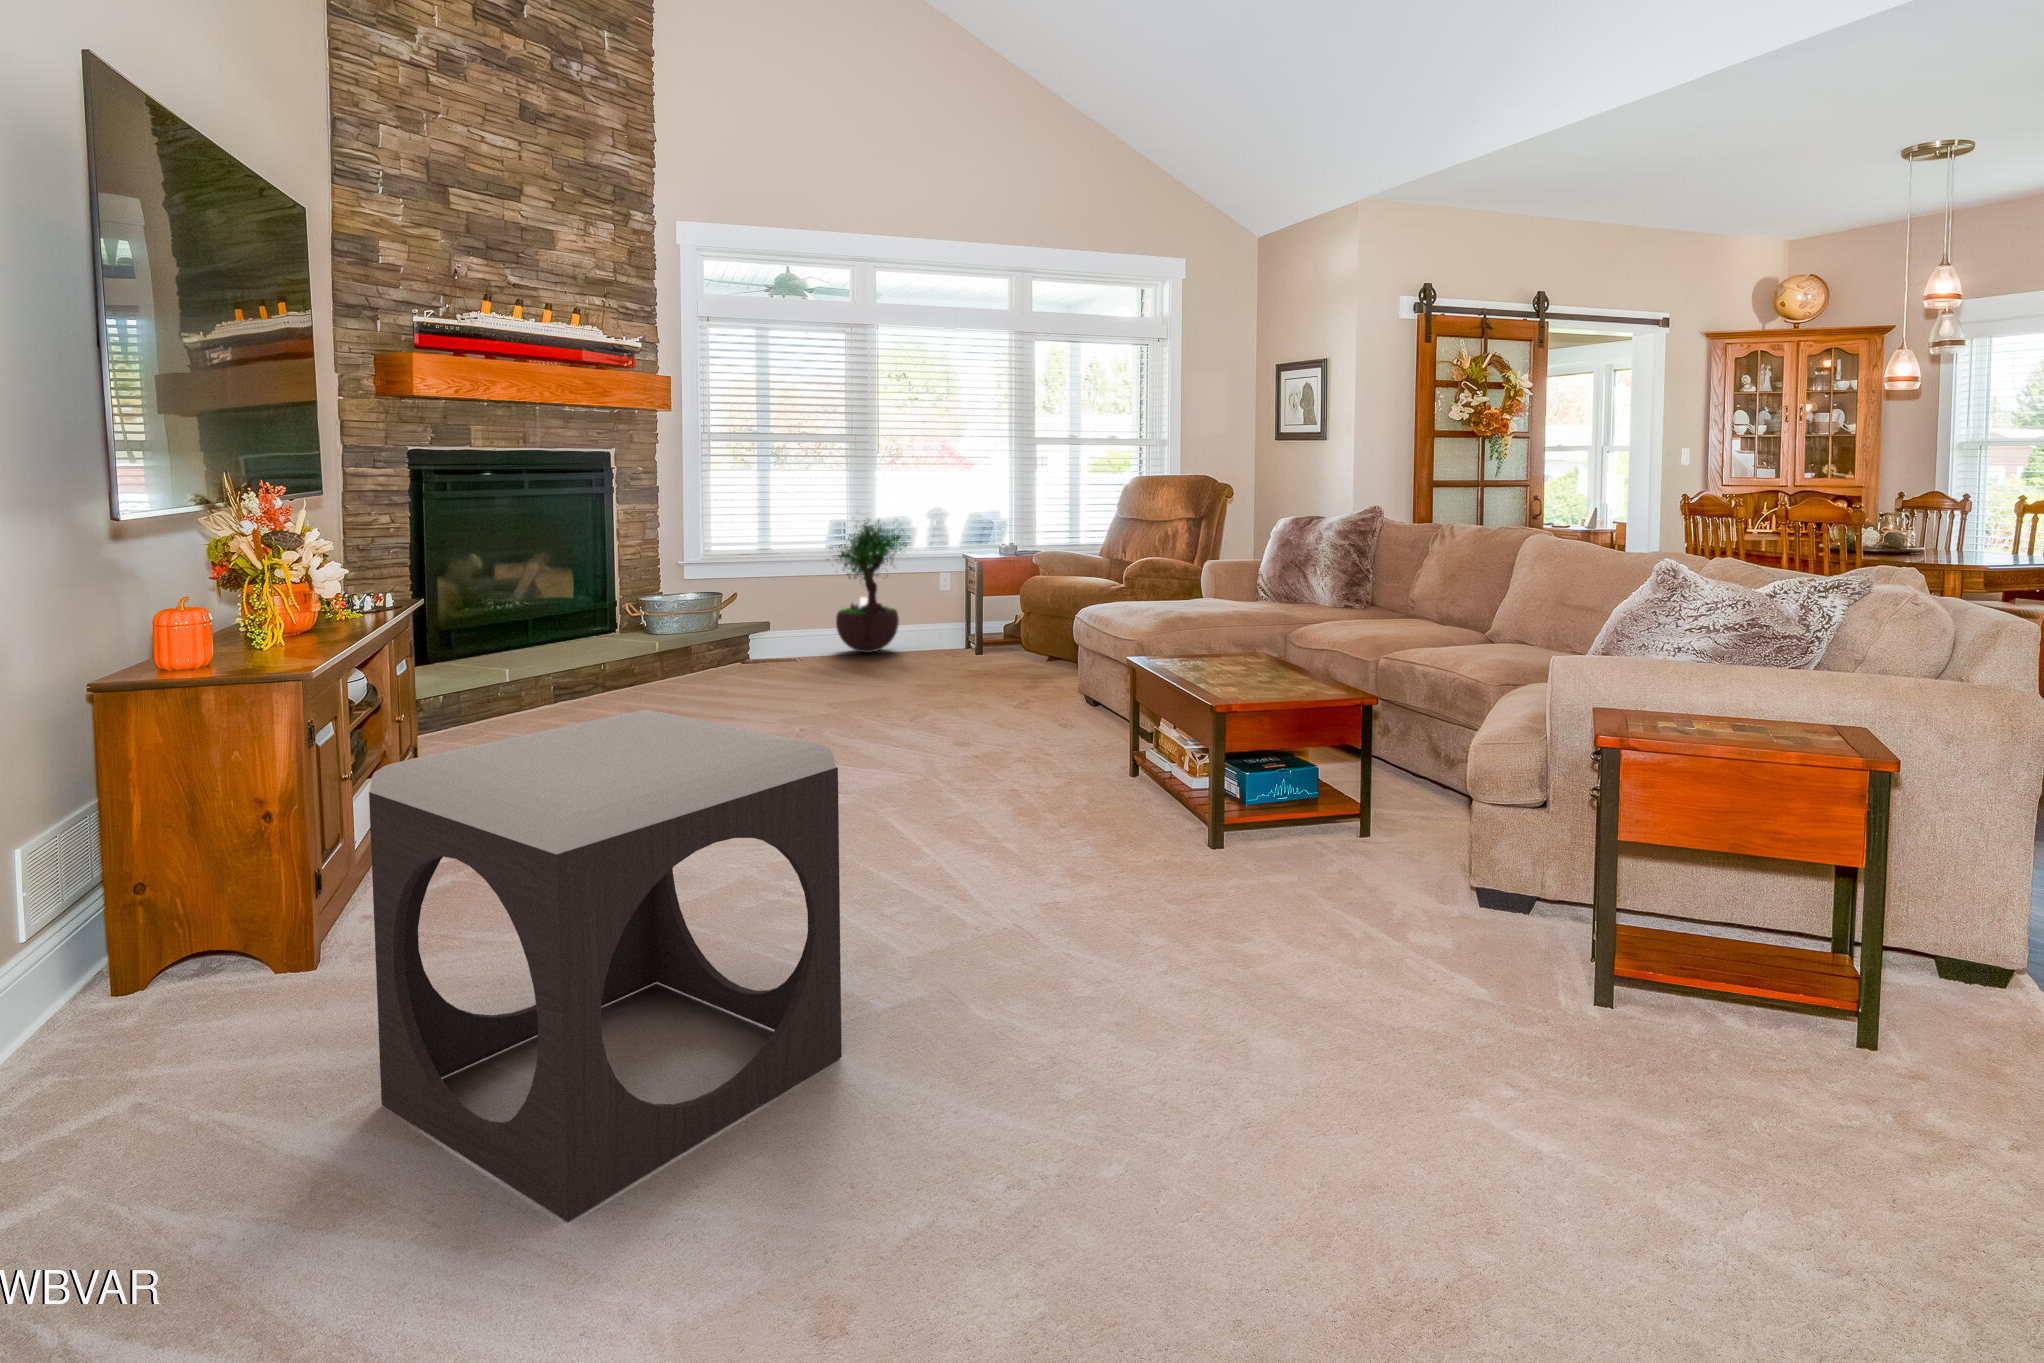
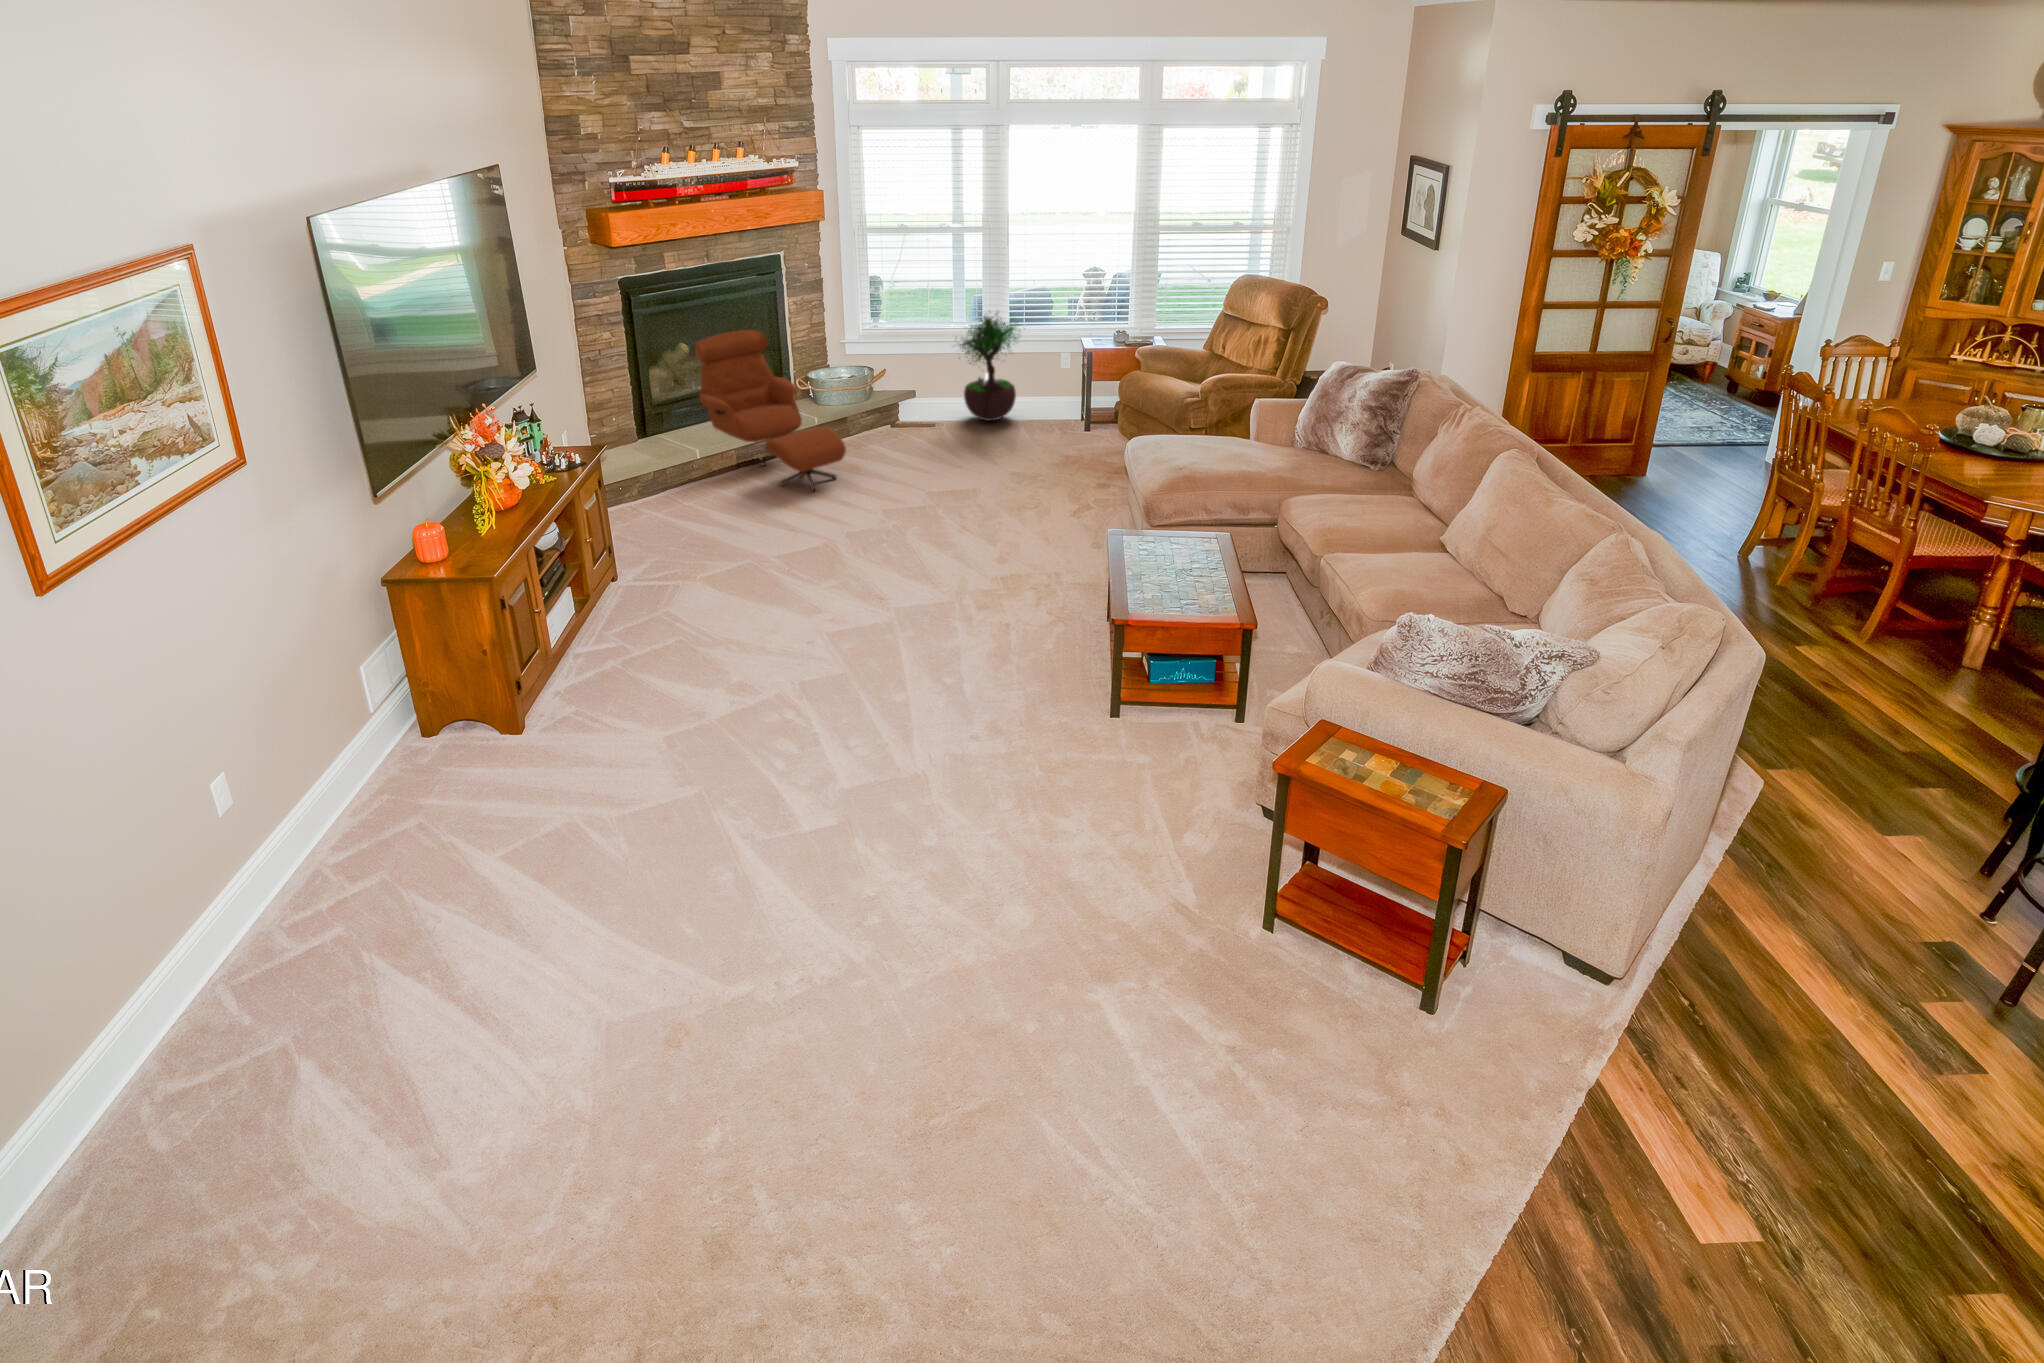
armchair: none [500,533,718,713] -> present [695,330,846,491]
footstool: present [369,709,842,1221] -> none [498,636,762,946]

